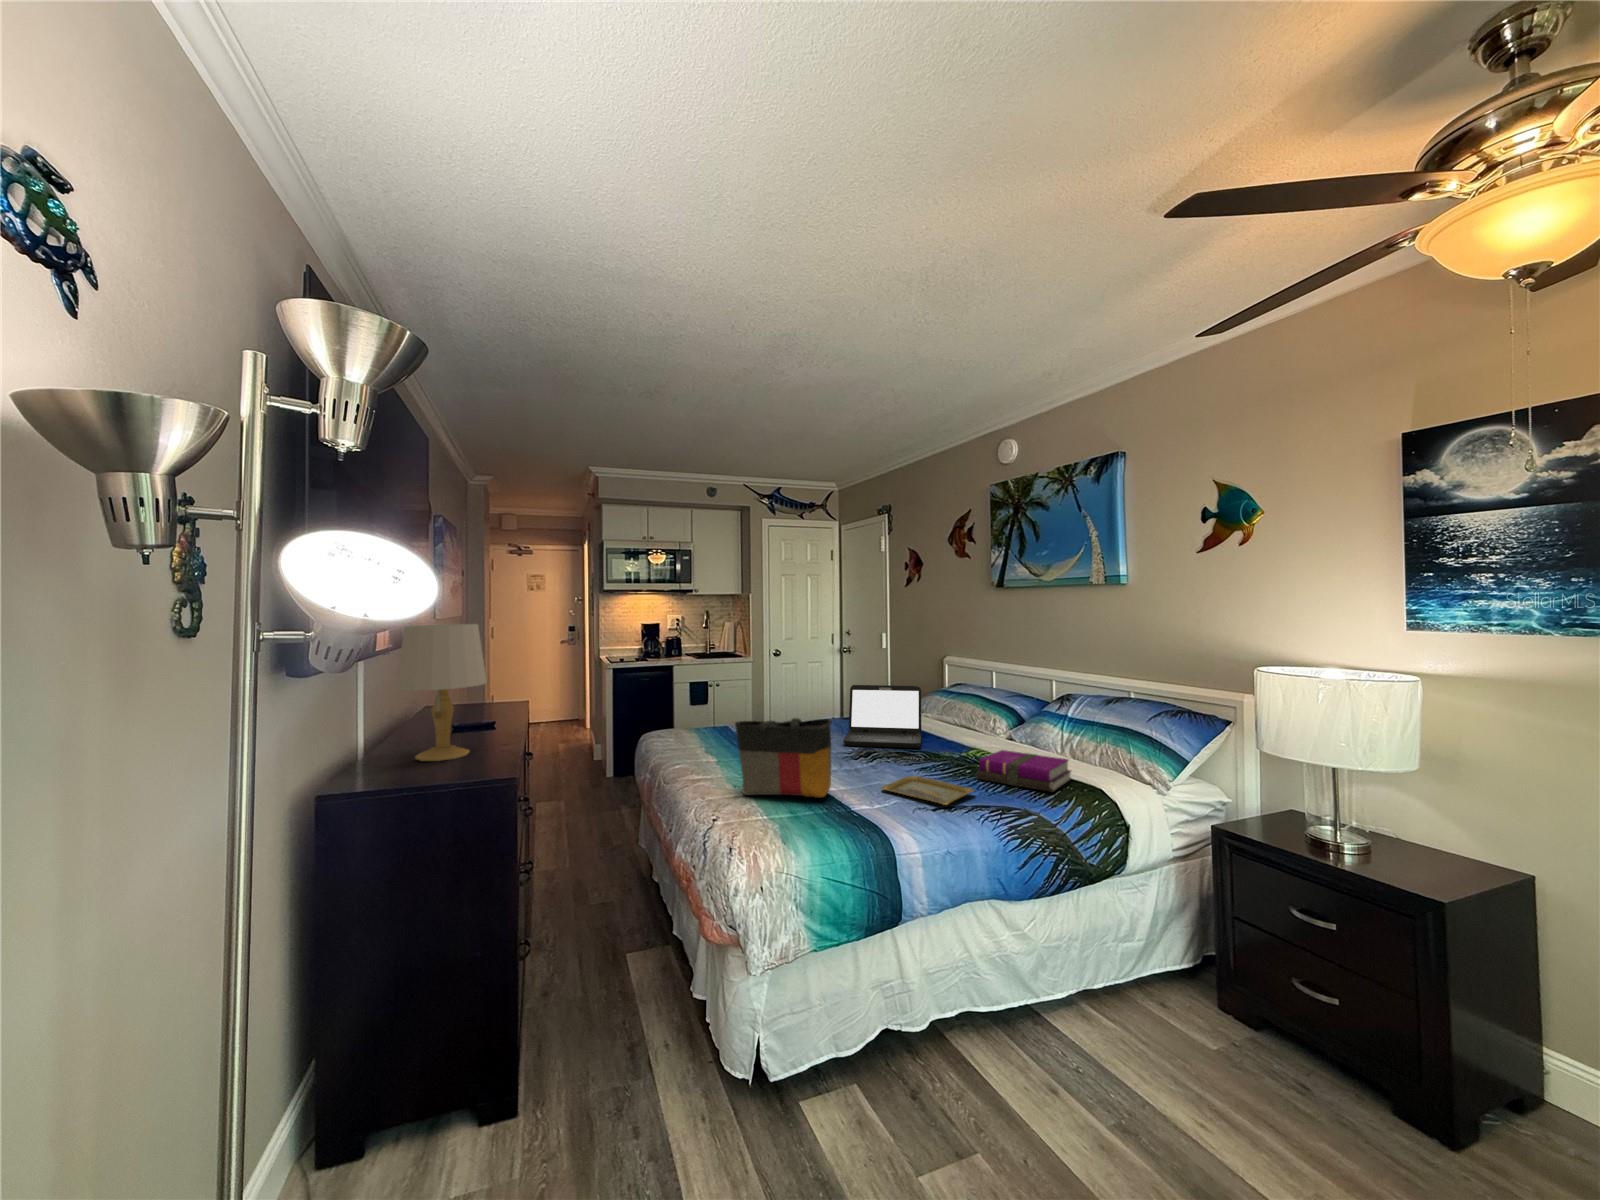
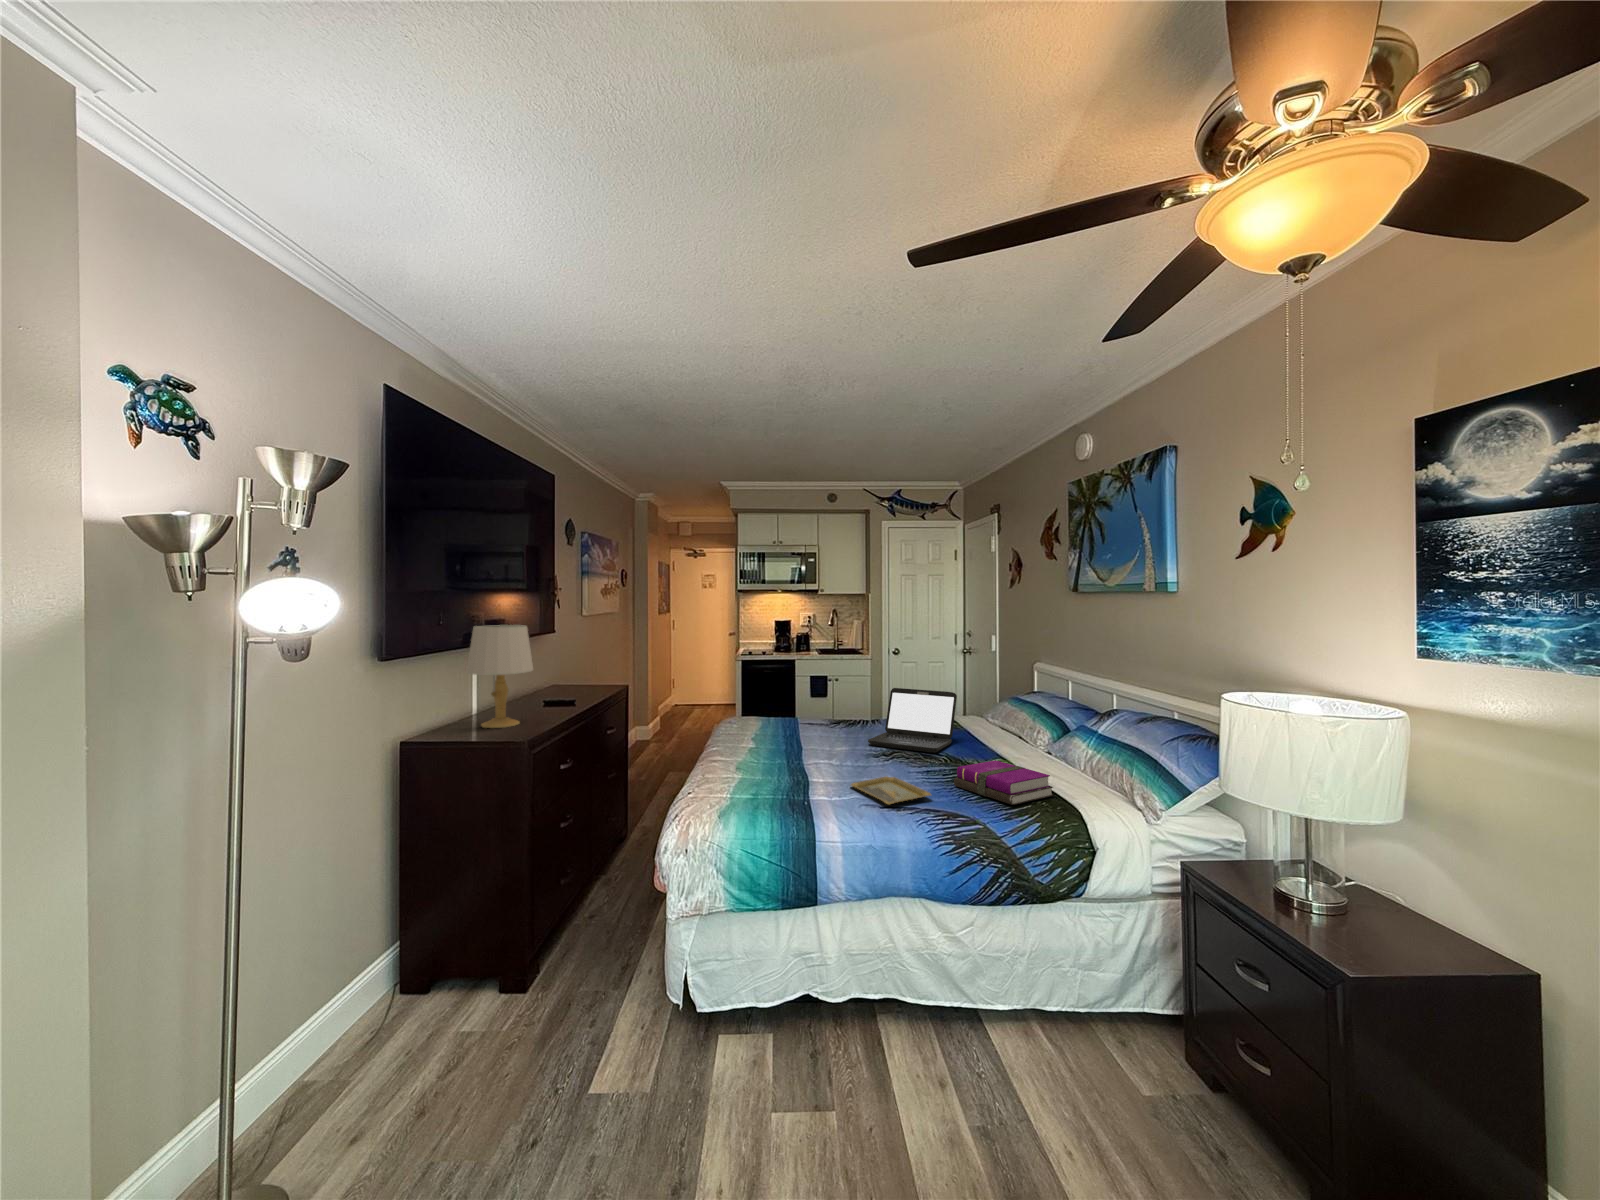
tote bag: present [735,718,832,798] -> none [725,714,805,787]

